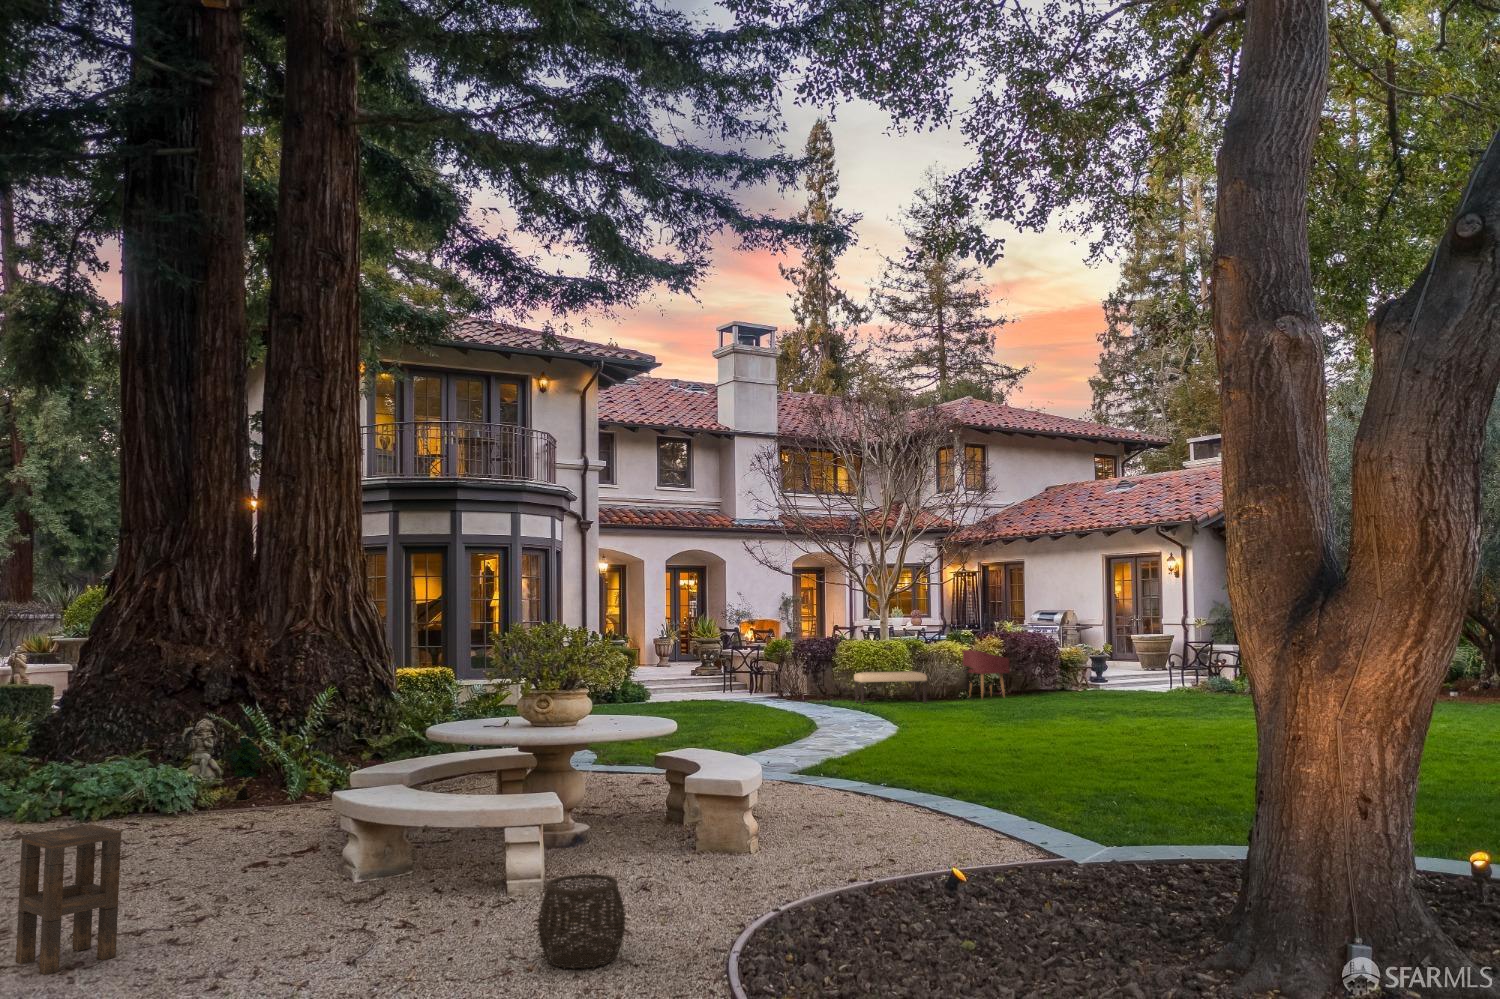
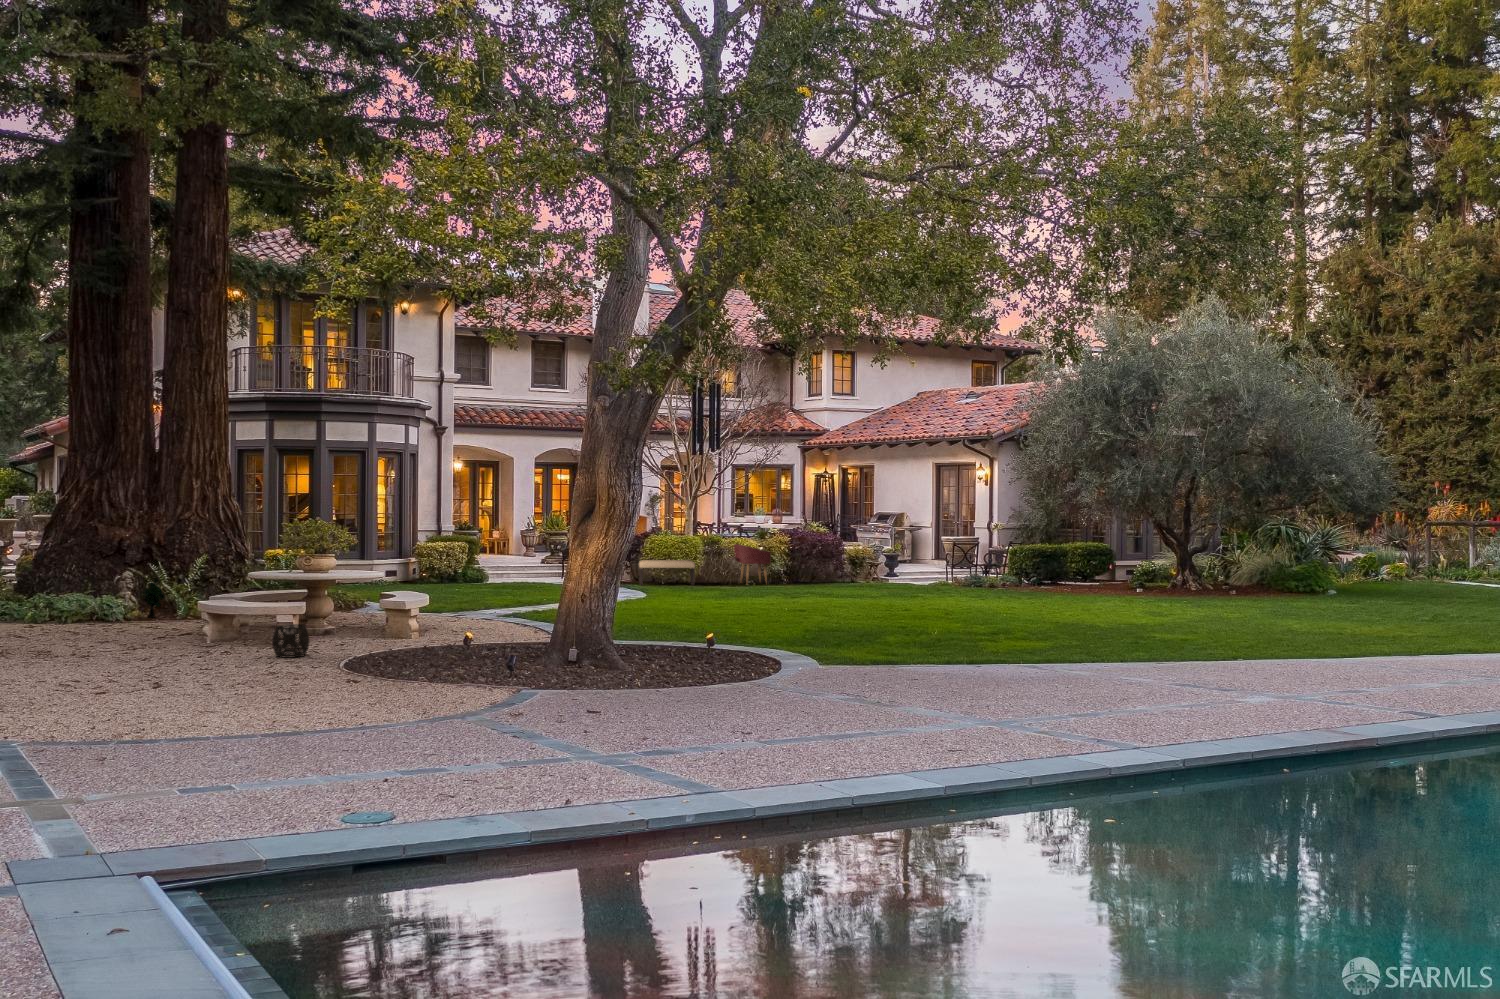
side table: present [16,824,121,974] -> none [61,600,102,655]

